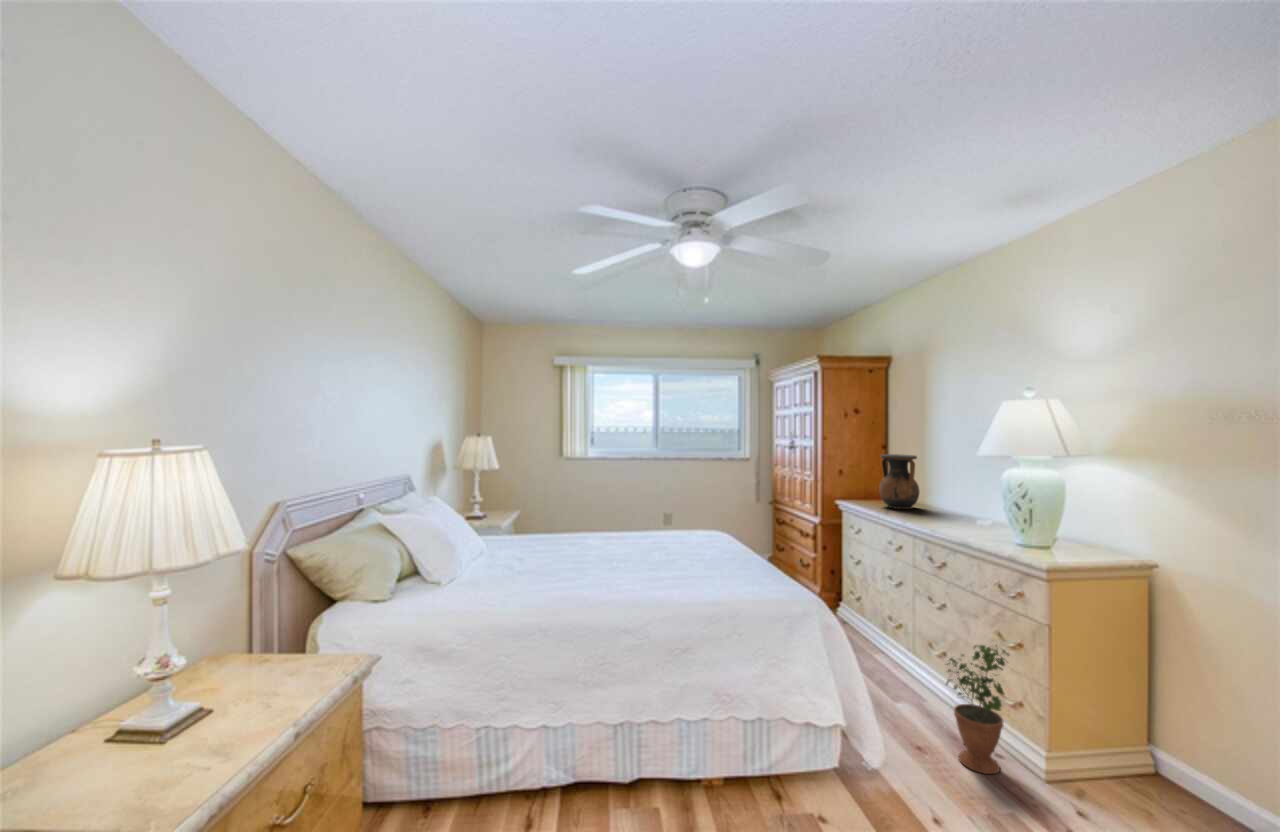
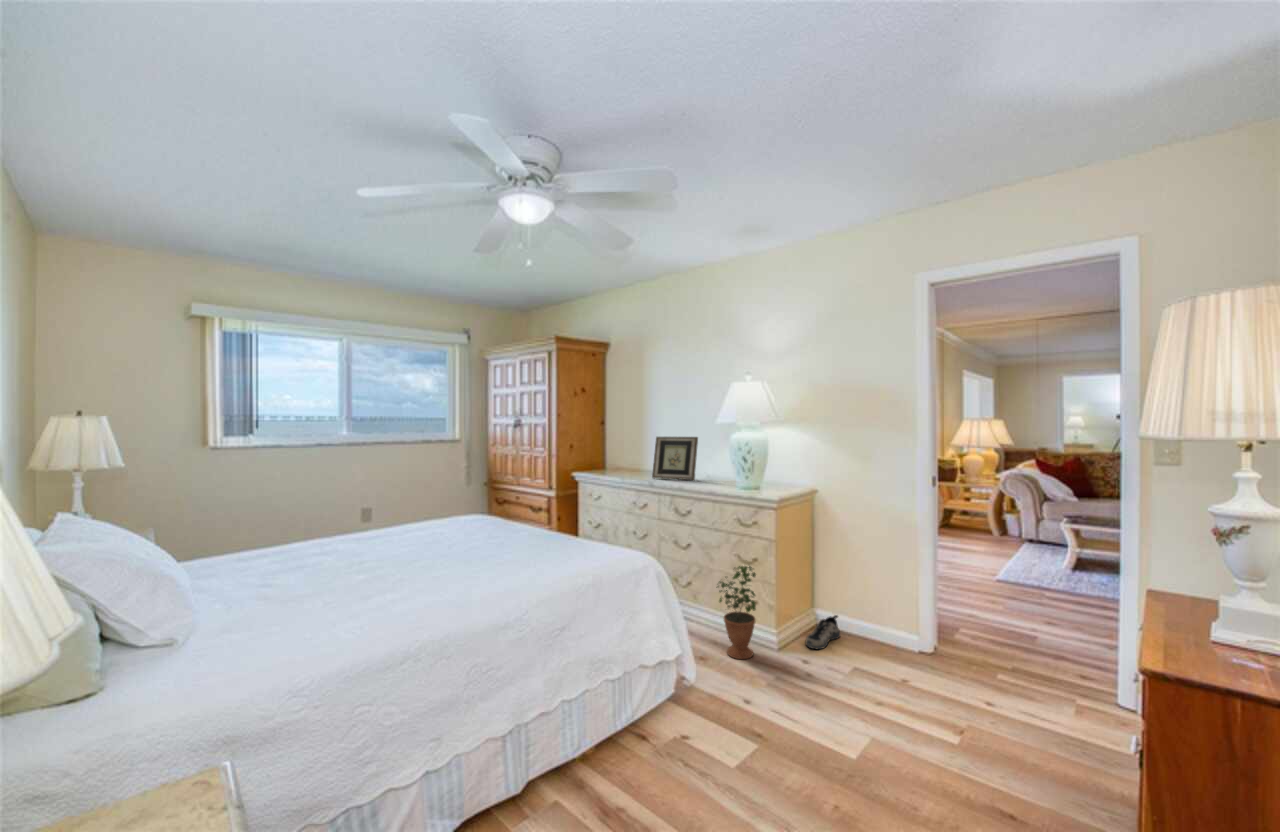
vase: present [879,454,920,509] -> none [614,428,644,474]
picture frame: none [914,466,976,525] -> present [652,437,698,480]
shoe: none [1101,766,1189,810] -> present [805,615,840,649]

